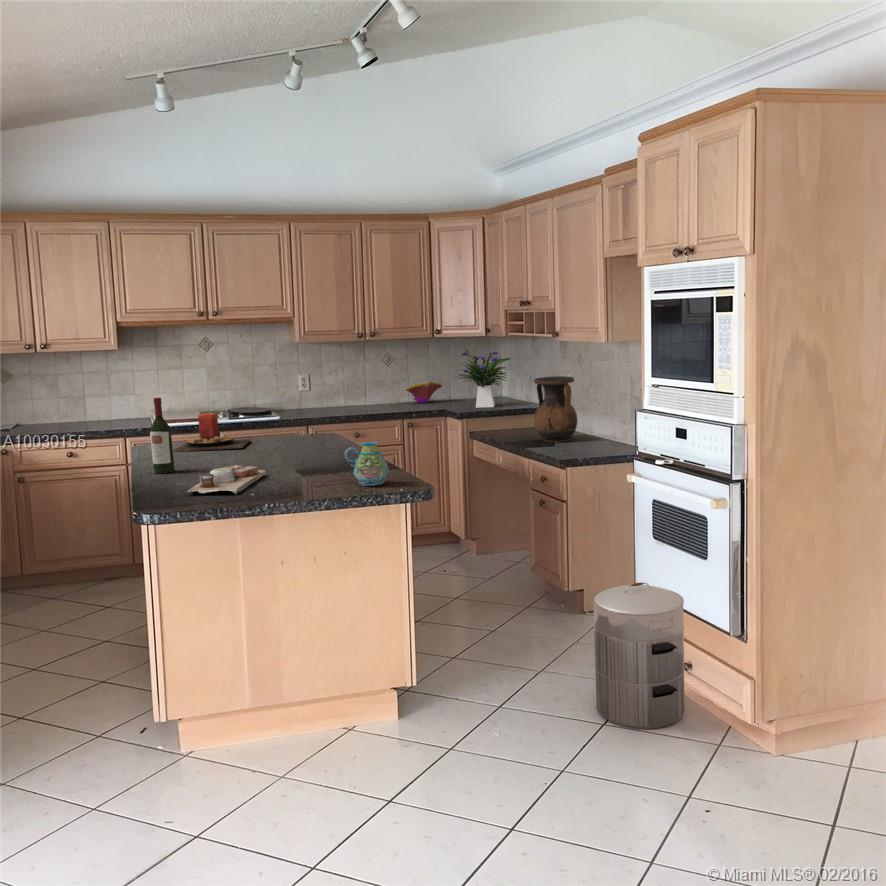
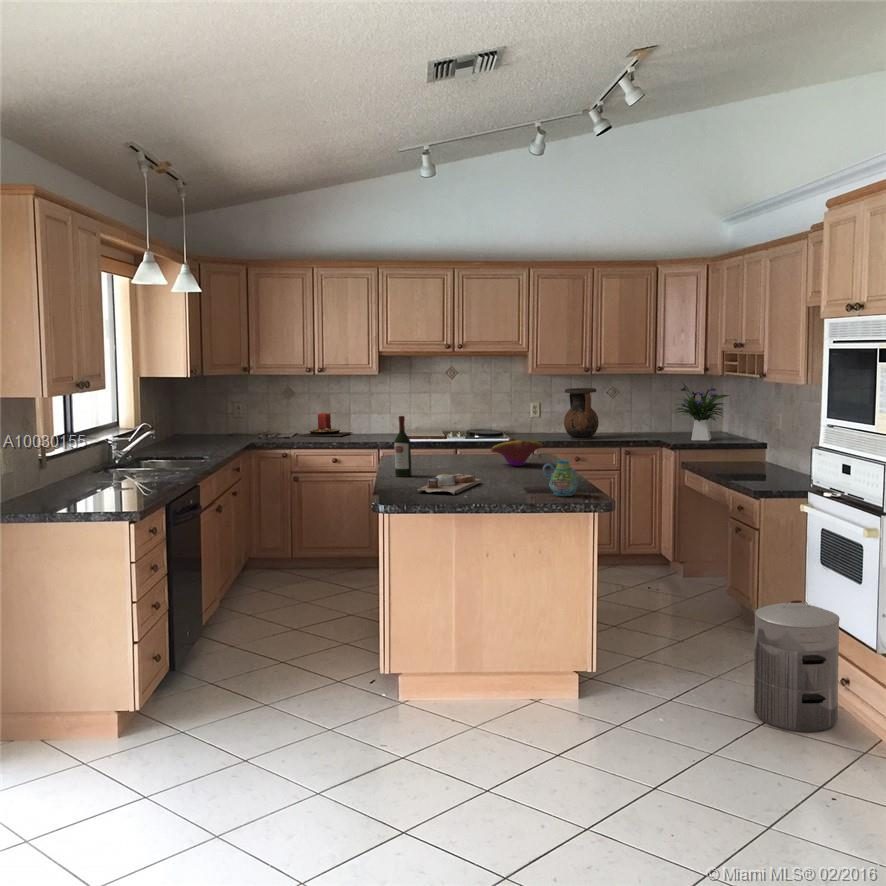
vase: present [534,376,577,442] -> present [564,388,599,439]
decorative bowl: present [406,382,442,403] -> present [491,438,542,466]
candle: present [173,413,251,452] -> present [299,413,352,437]

